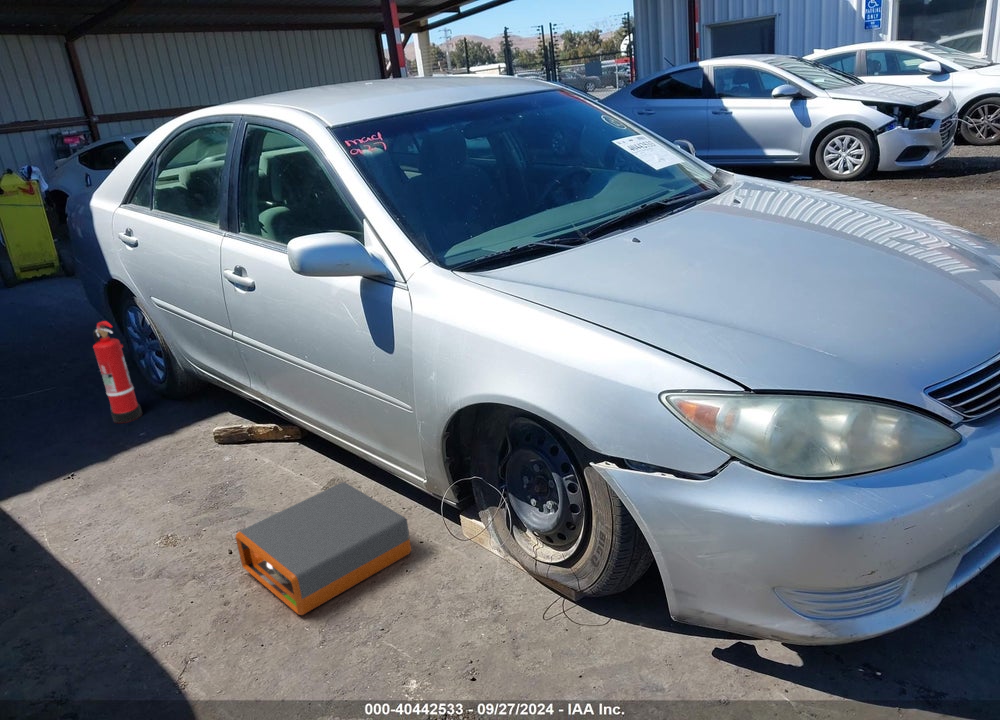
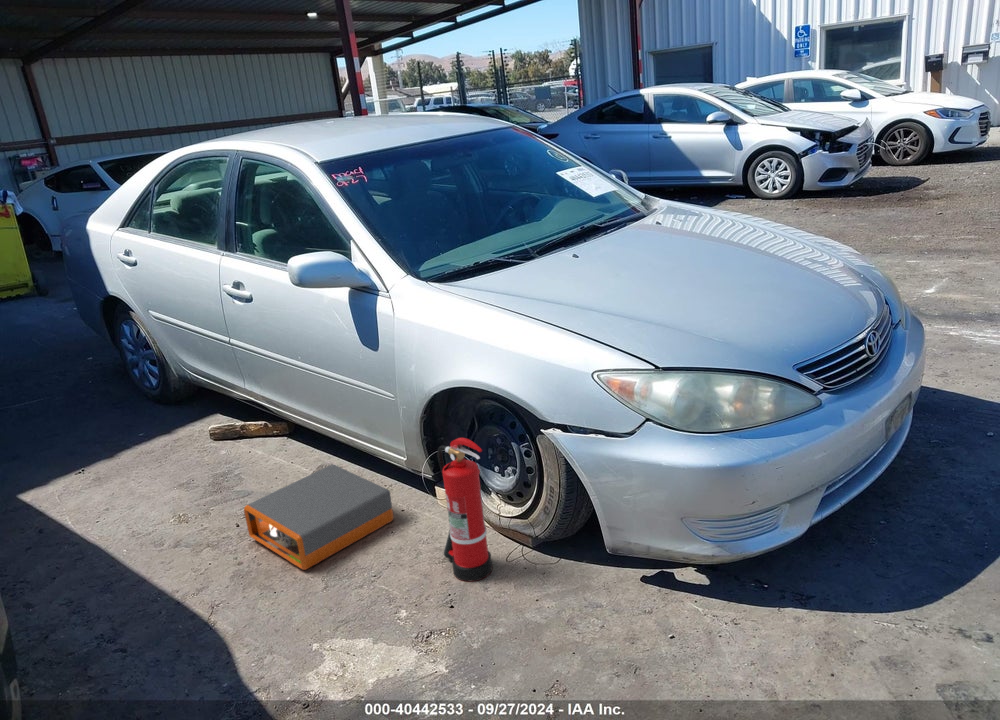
fire extinguisher: present [93,321,142,423] -> present [437,438,492,581]

